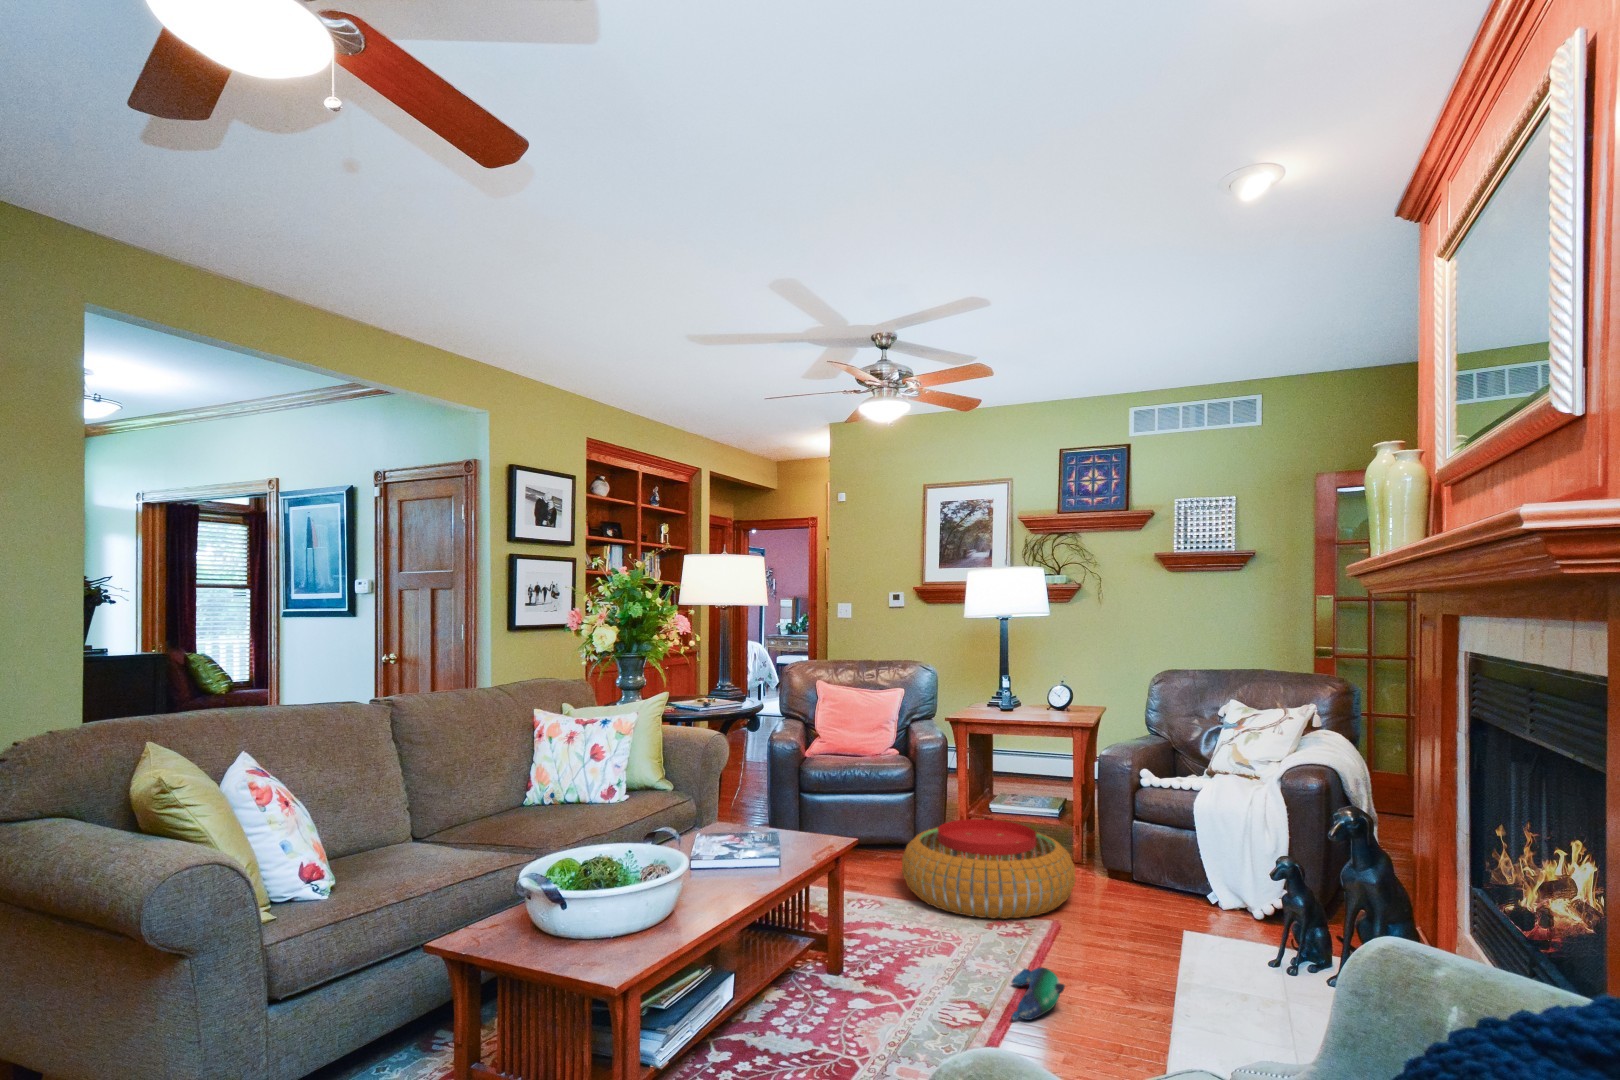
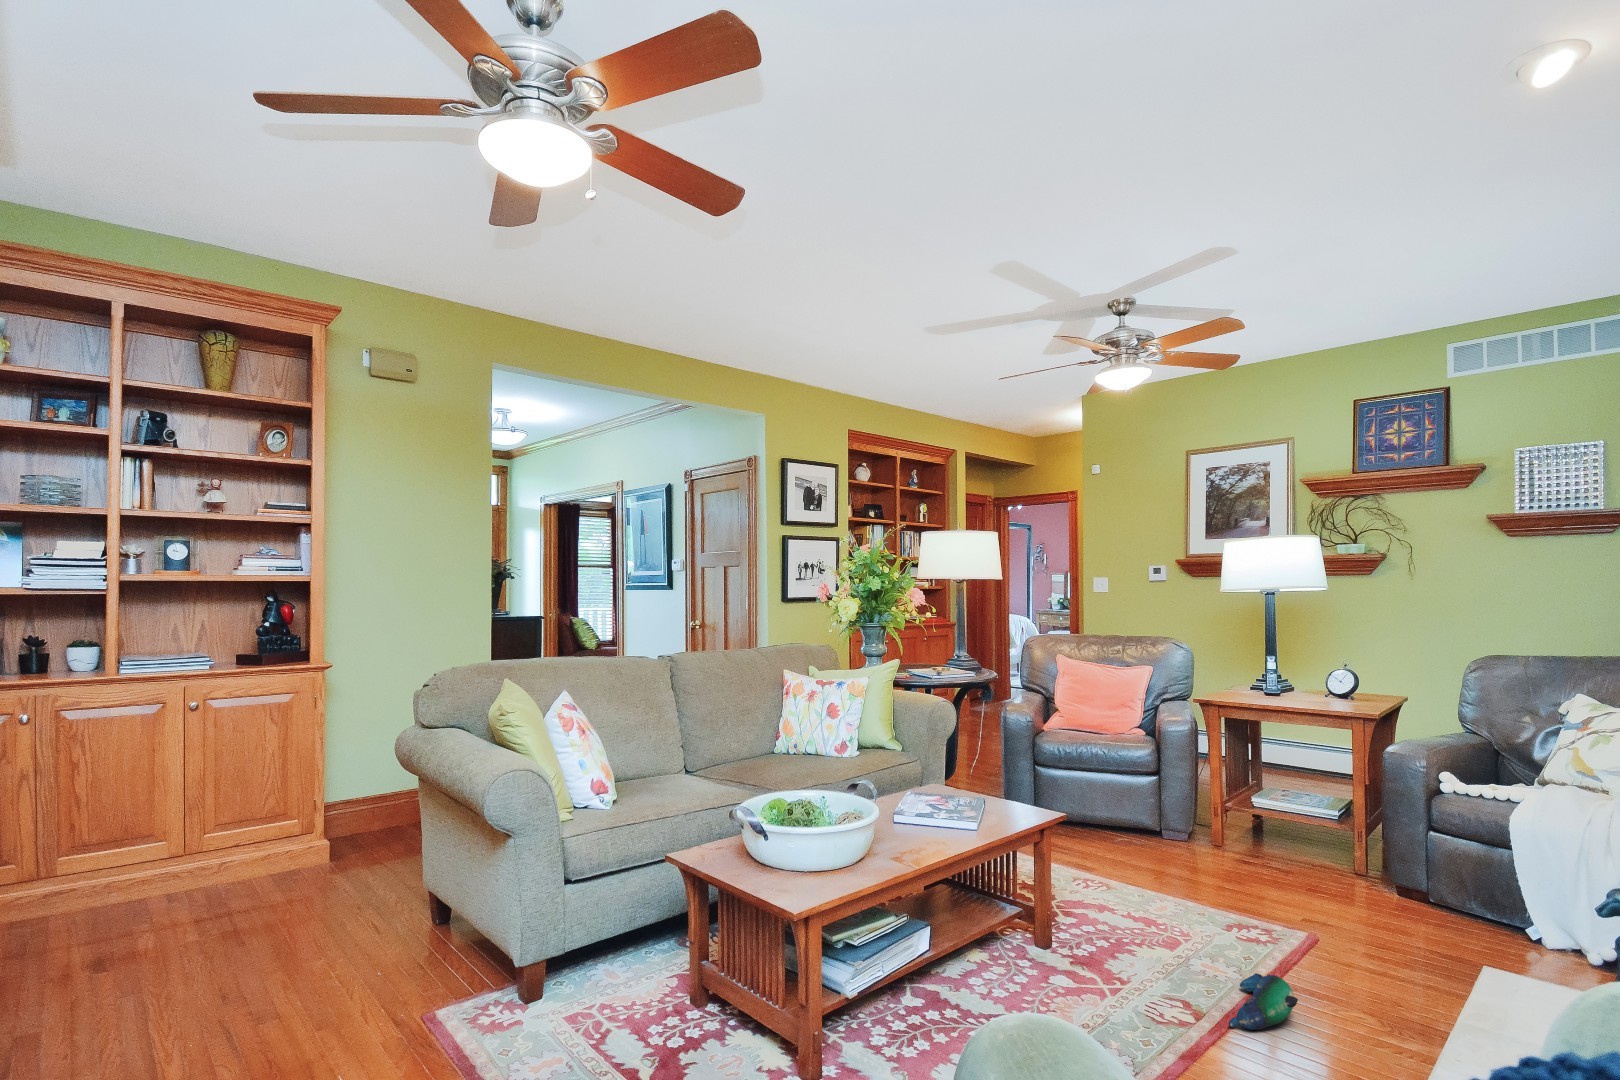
pouf: present [902,819,1076,919] -> none [1137,807,1344,918]

